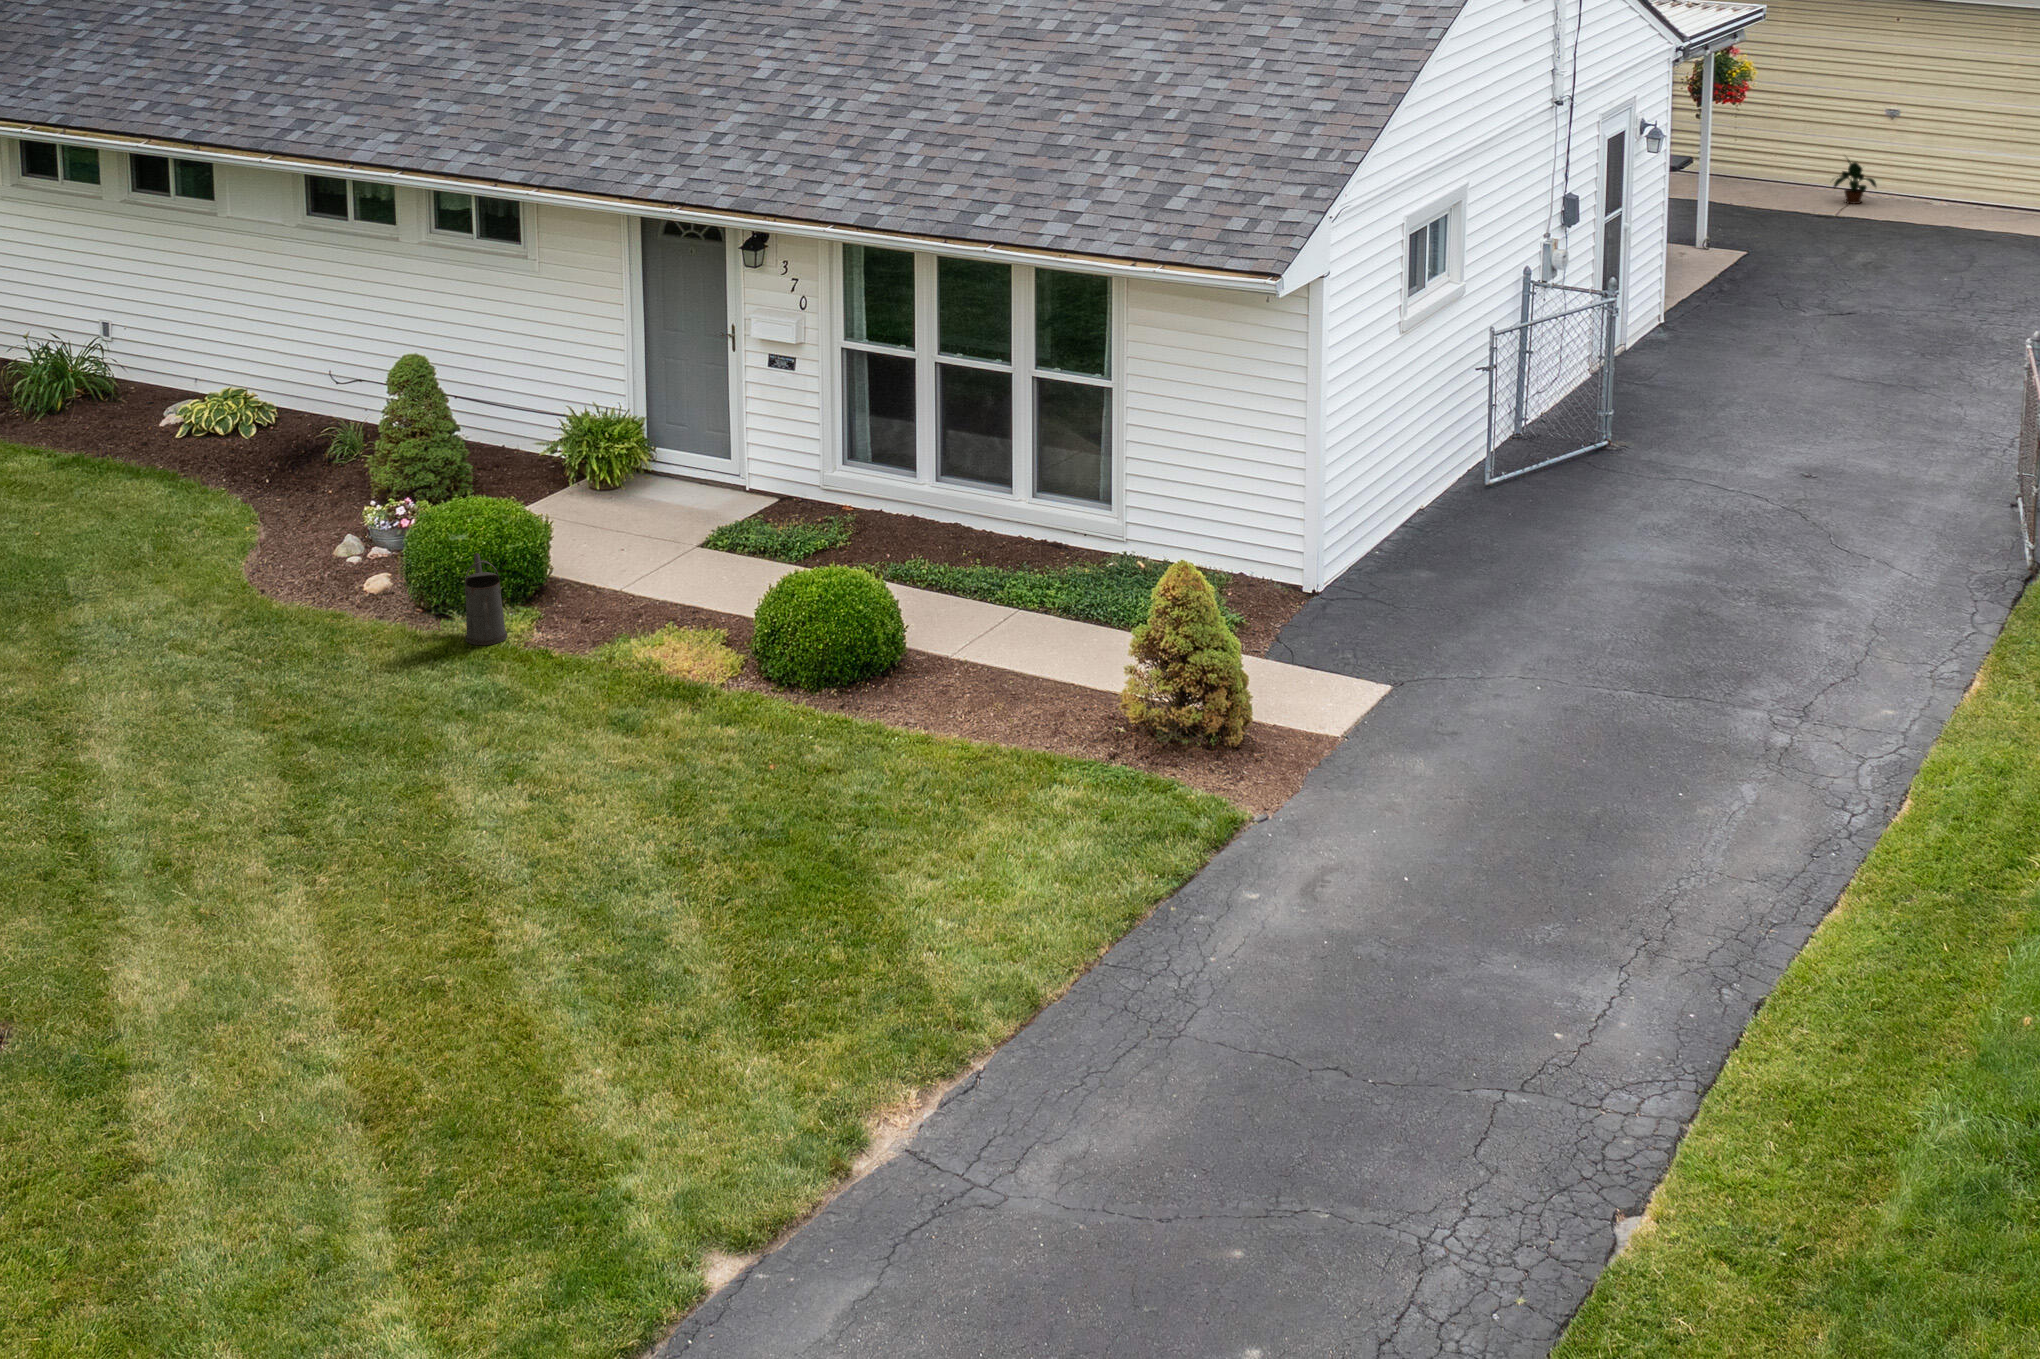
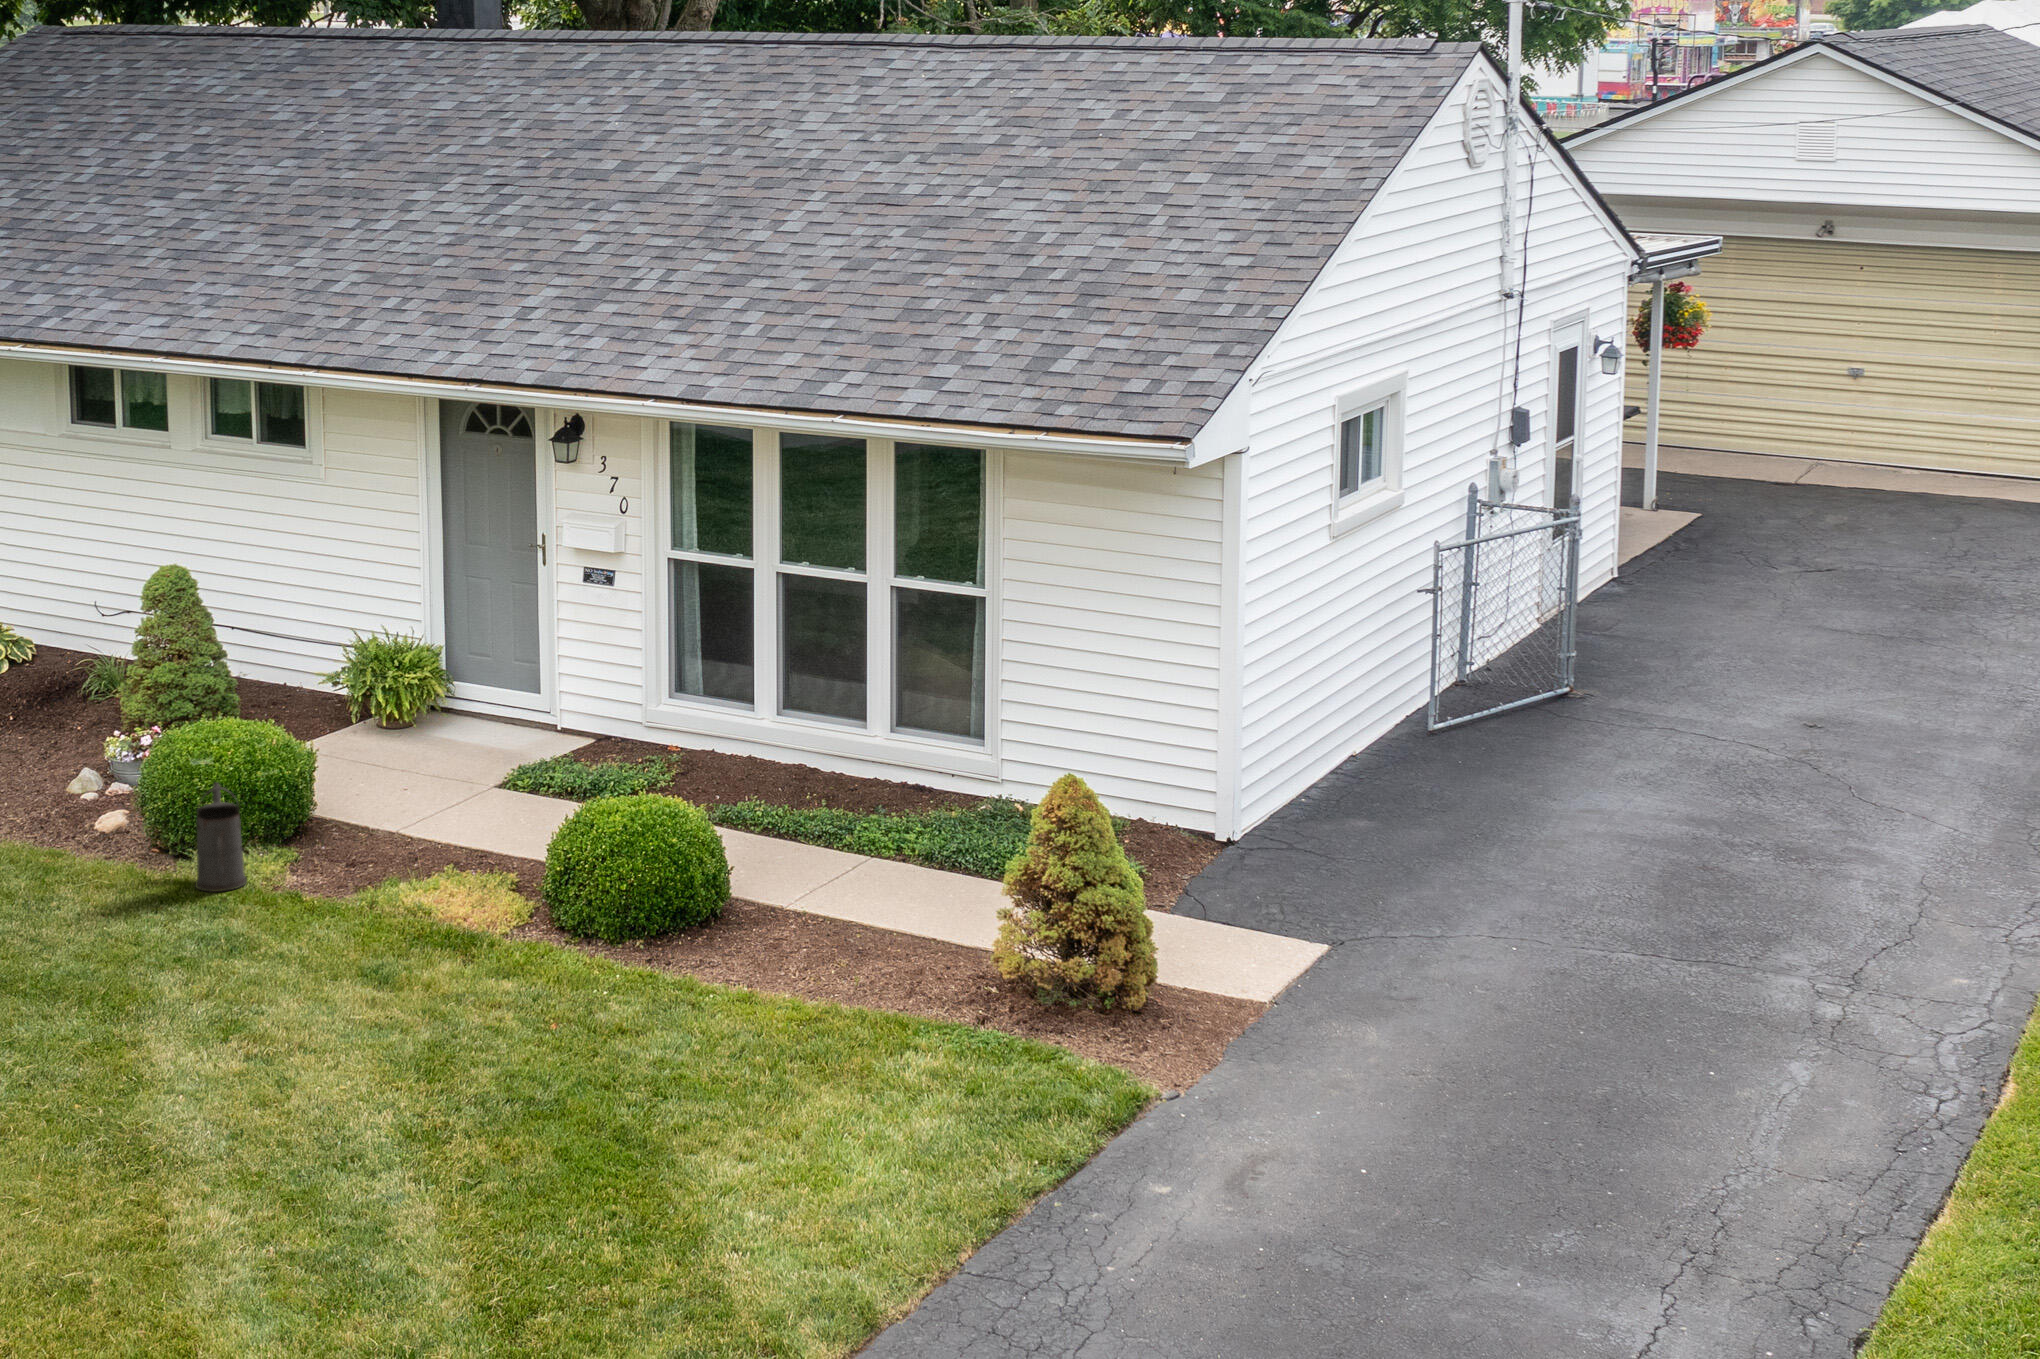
potted plant: present [1834,159,1876,204] -> none [1797,411,1849,466]

